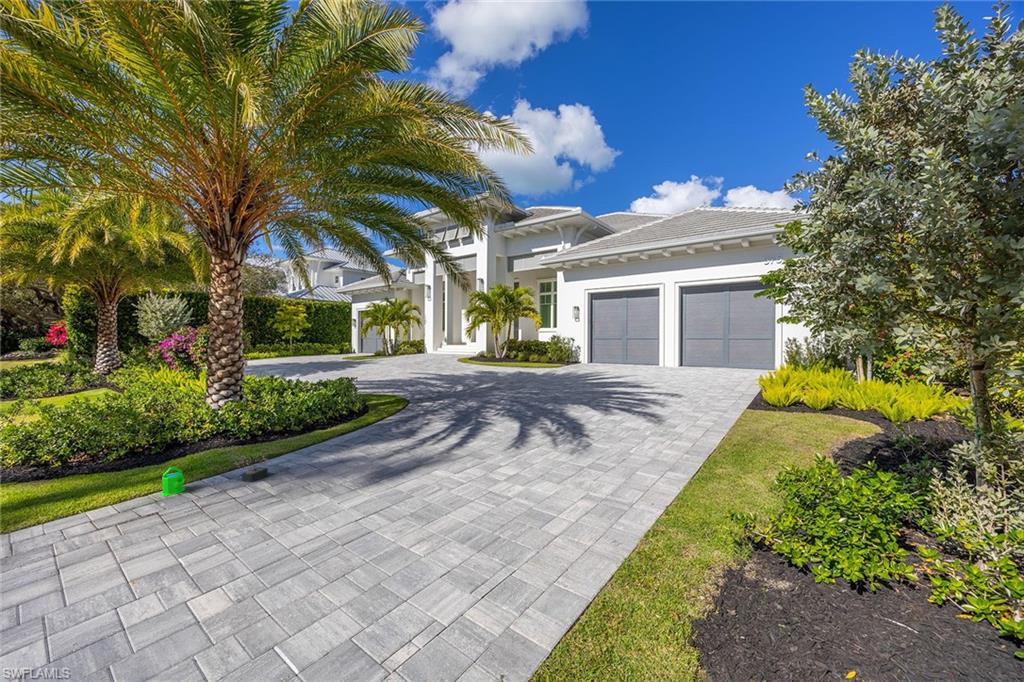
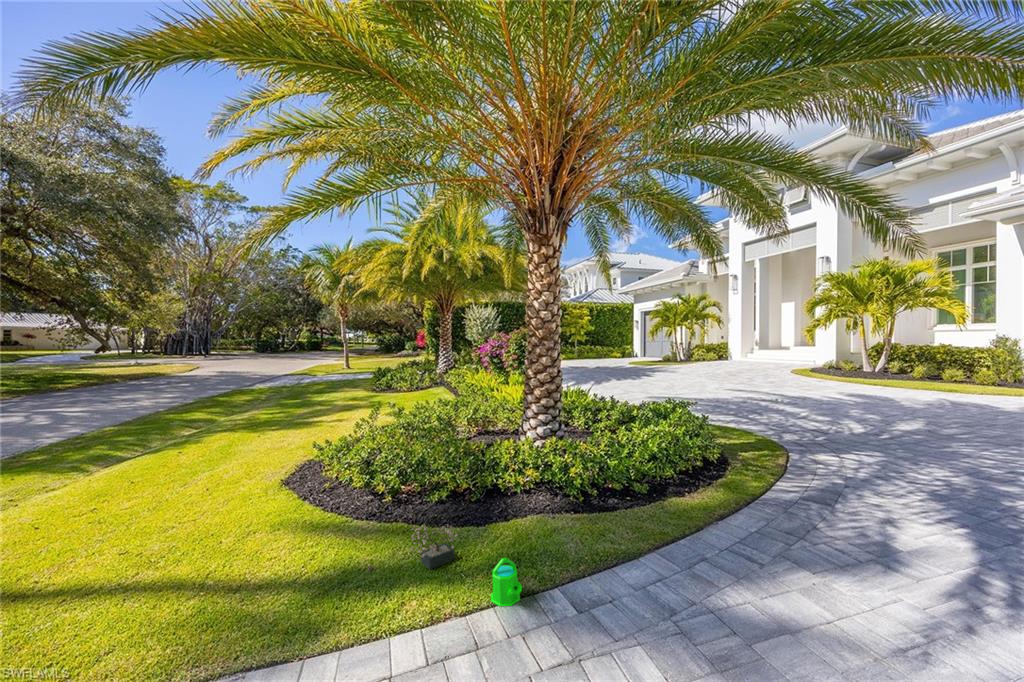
decorative plant: present [235,454,268,482] -> present [411,525,457,570]

